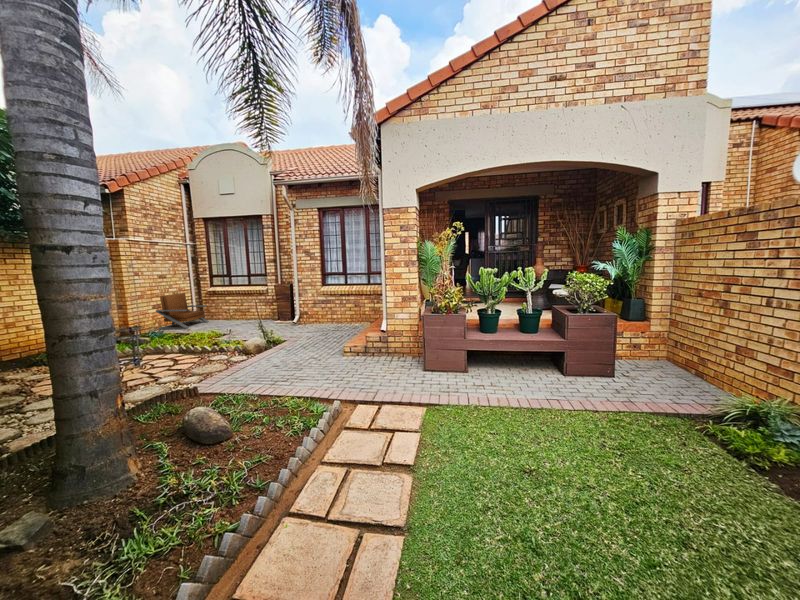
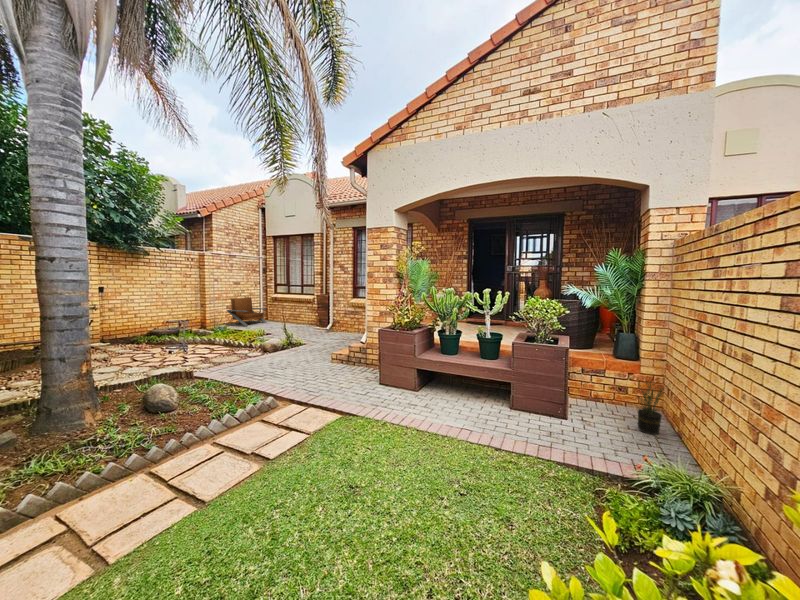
potted plant: none [666,335,698,383] -> present [638,383,662,435]

